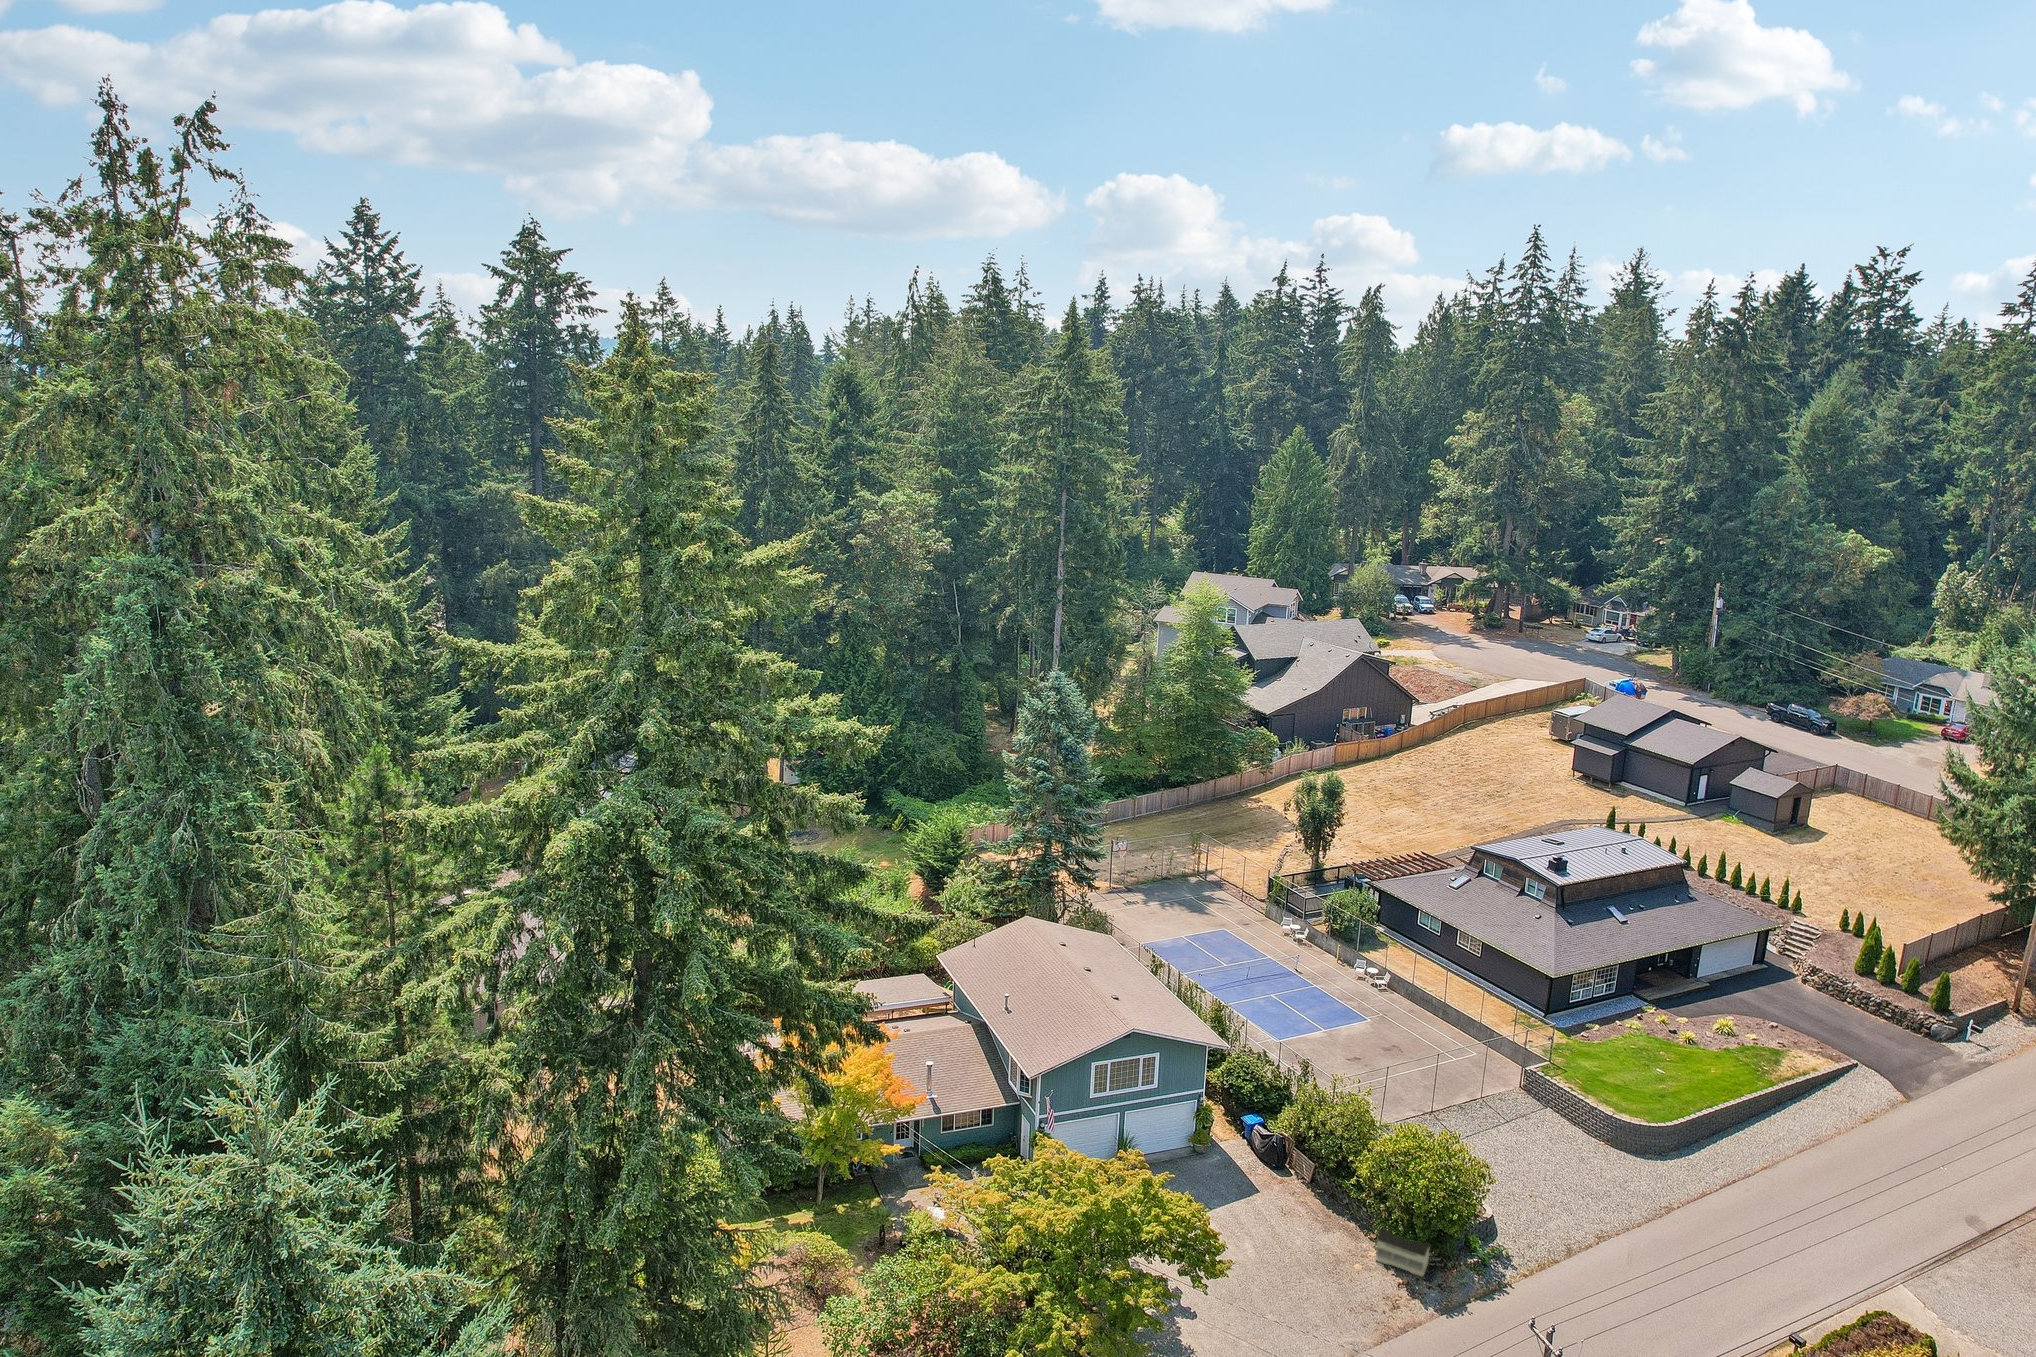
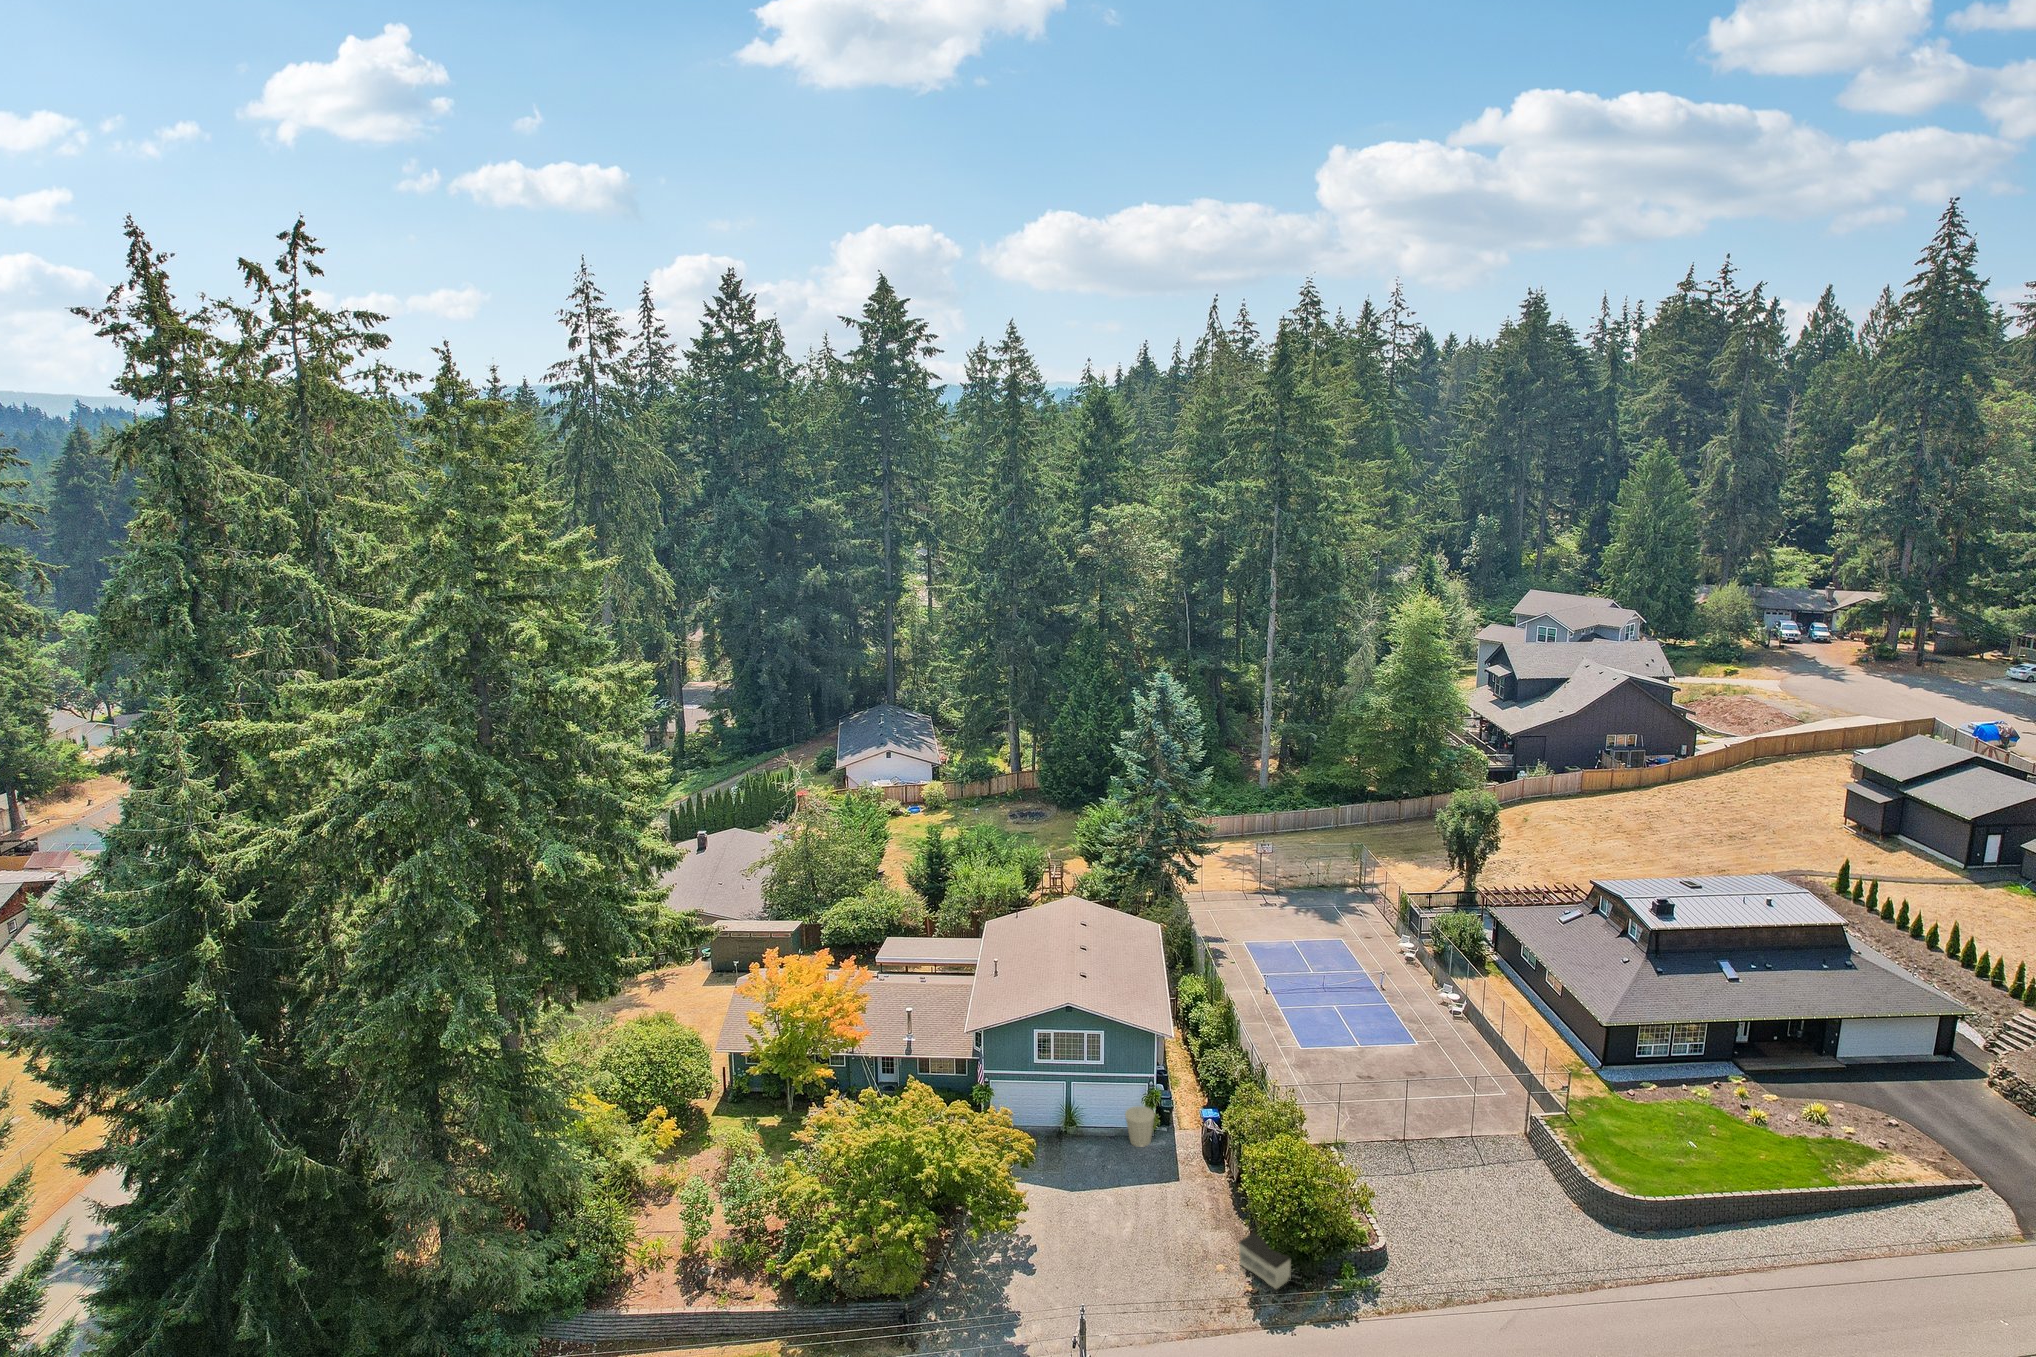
trash can: none [1184,1123,1215,1166] -> present [1125,1106,1155,1147]

